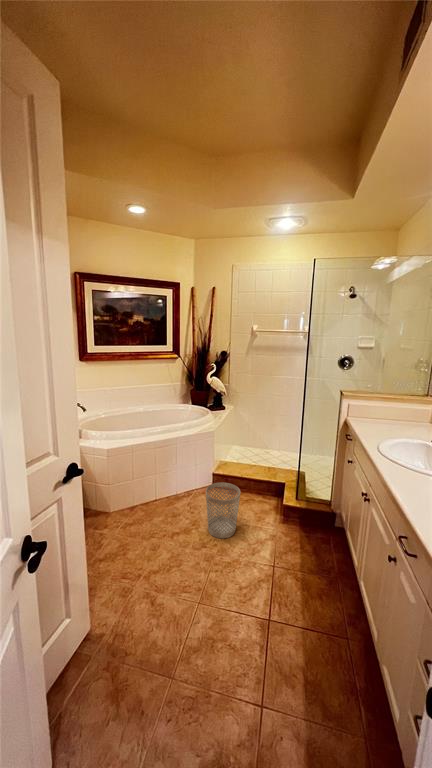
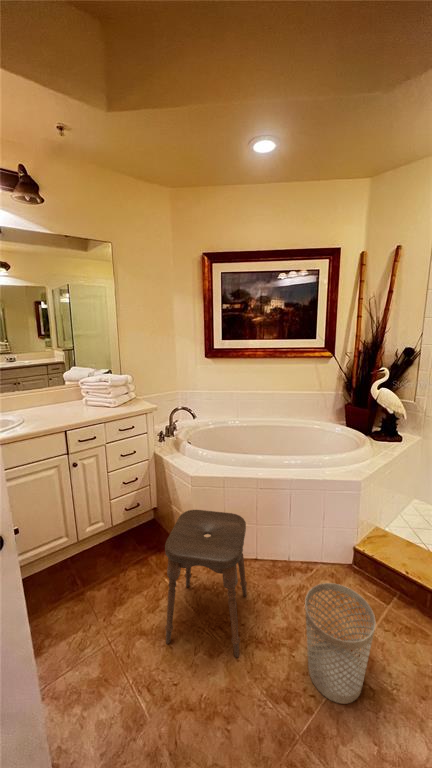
stool: none [115,464,171,557] -> present [165,510,247,657]

